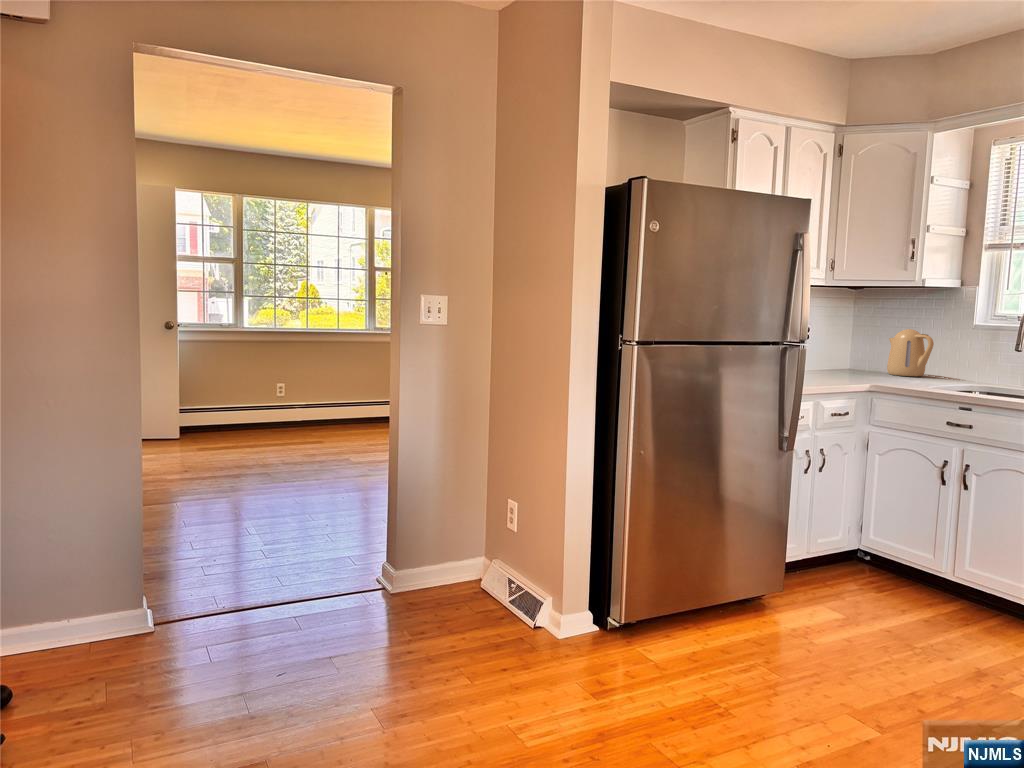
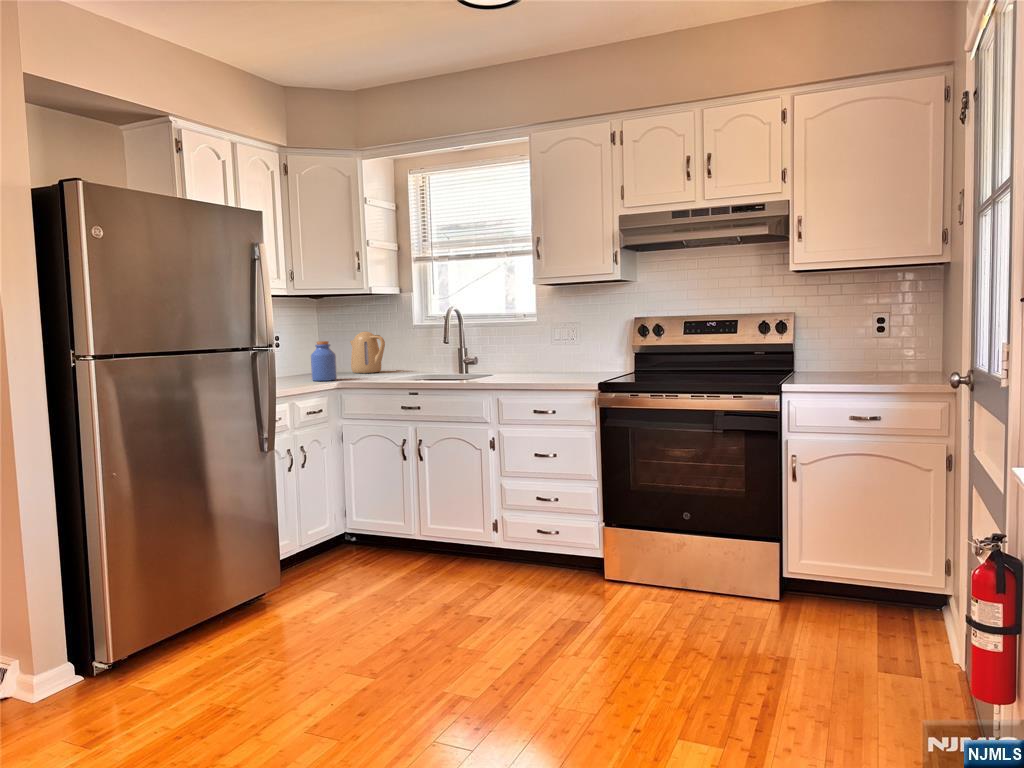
jar: none [841,338,872,382] -> present [311,341,337,381]

